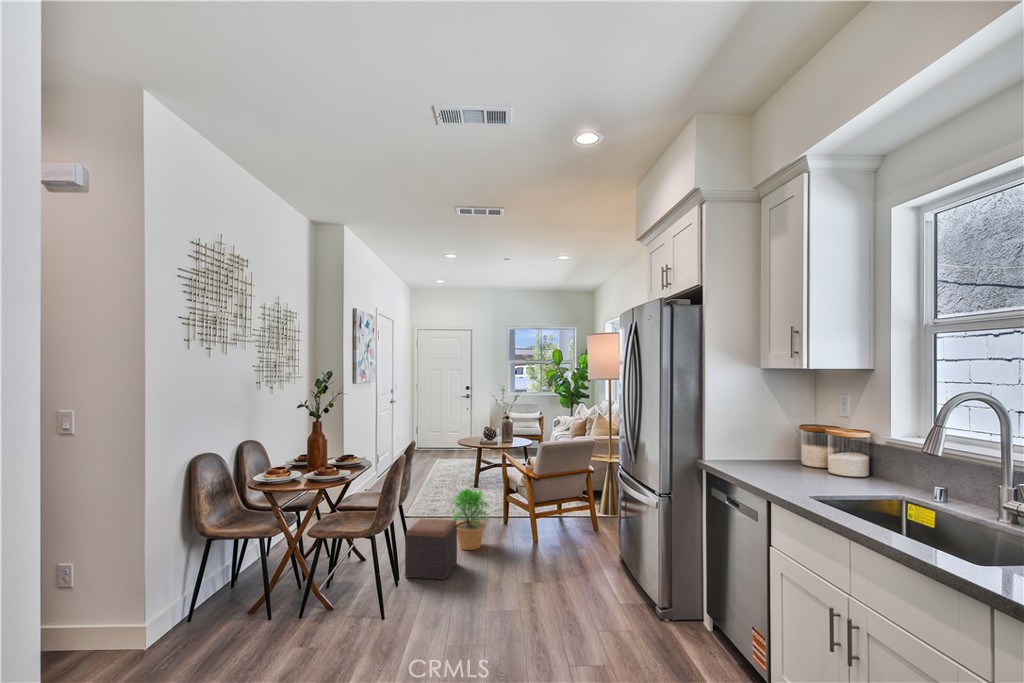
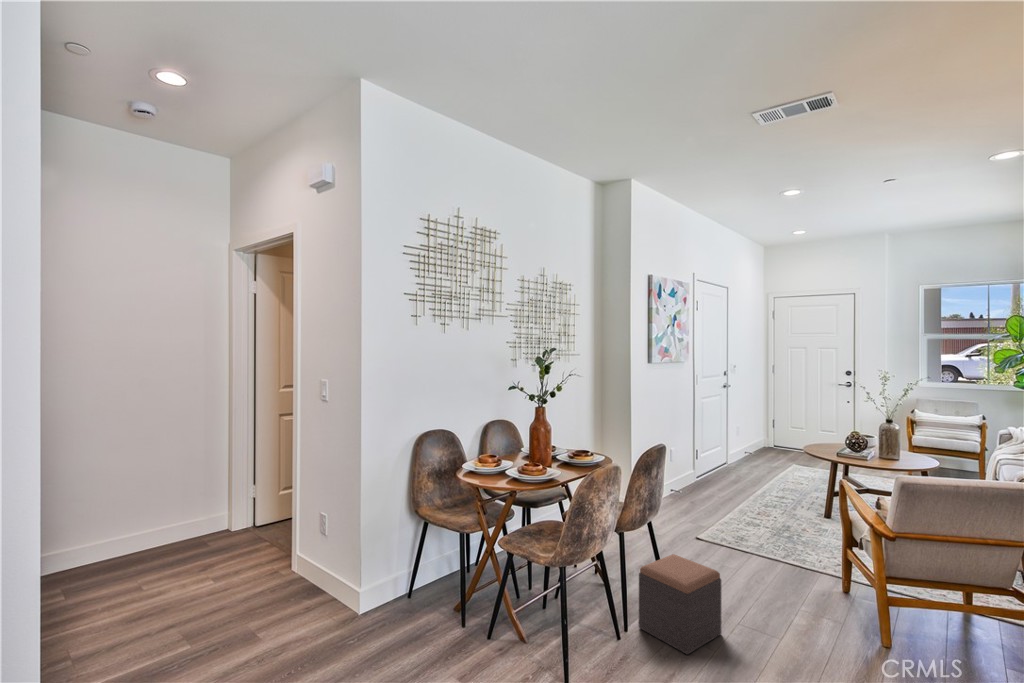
potted plant: present [452,488,489,550] -> none [724,525,799,621]

